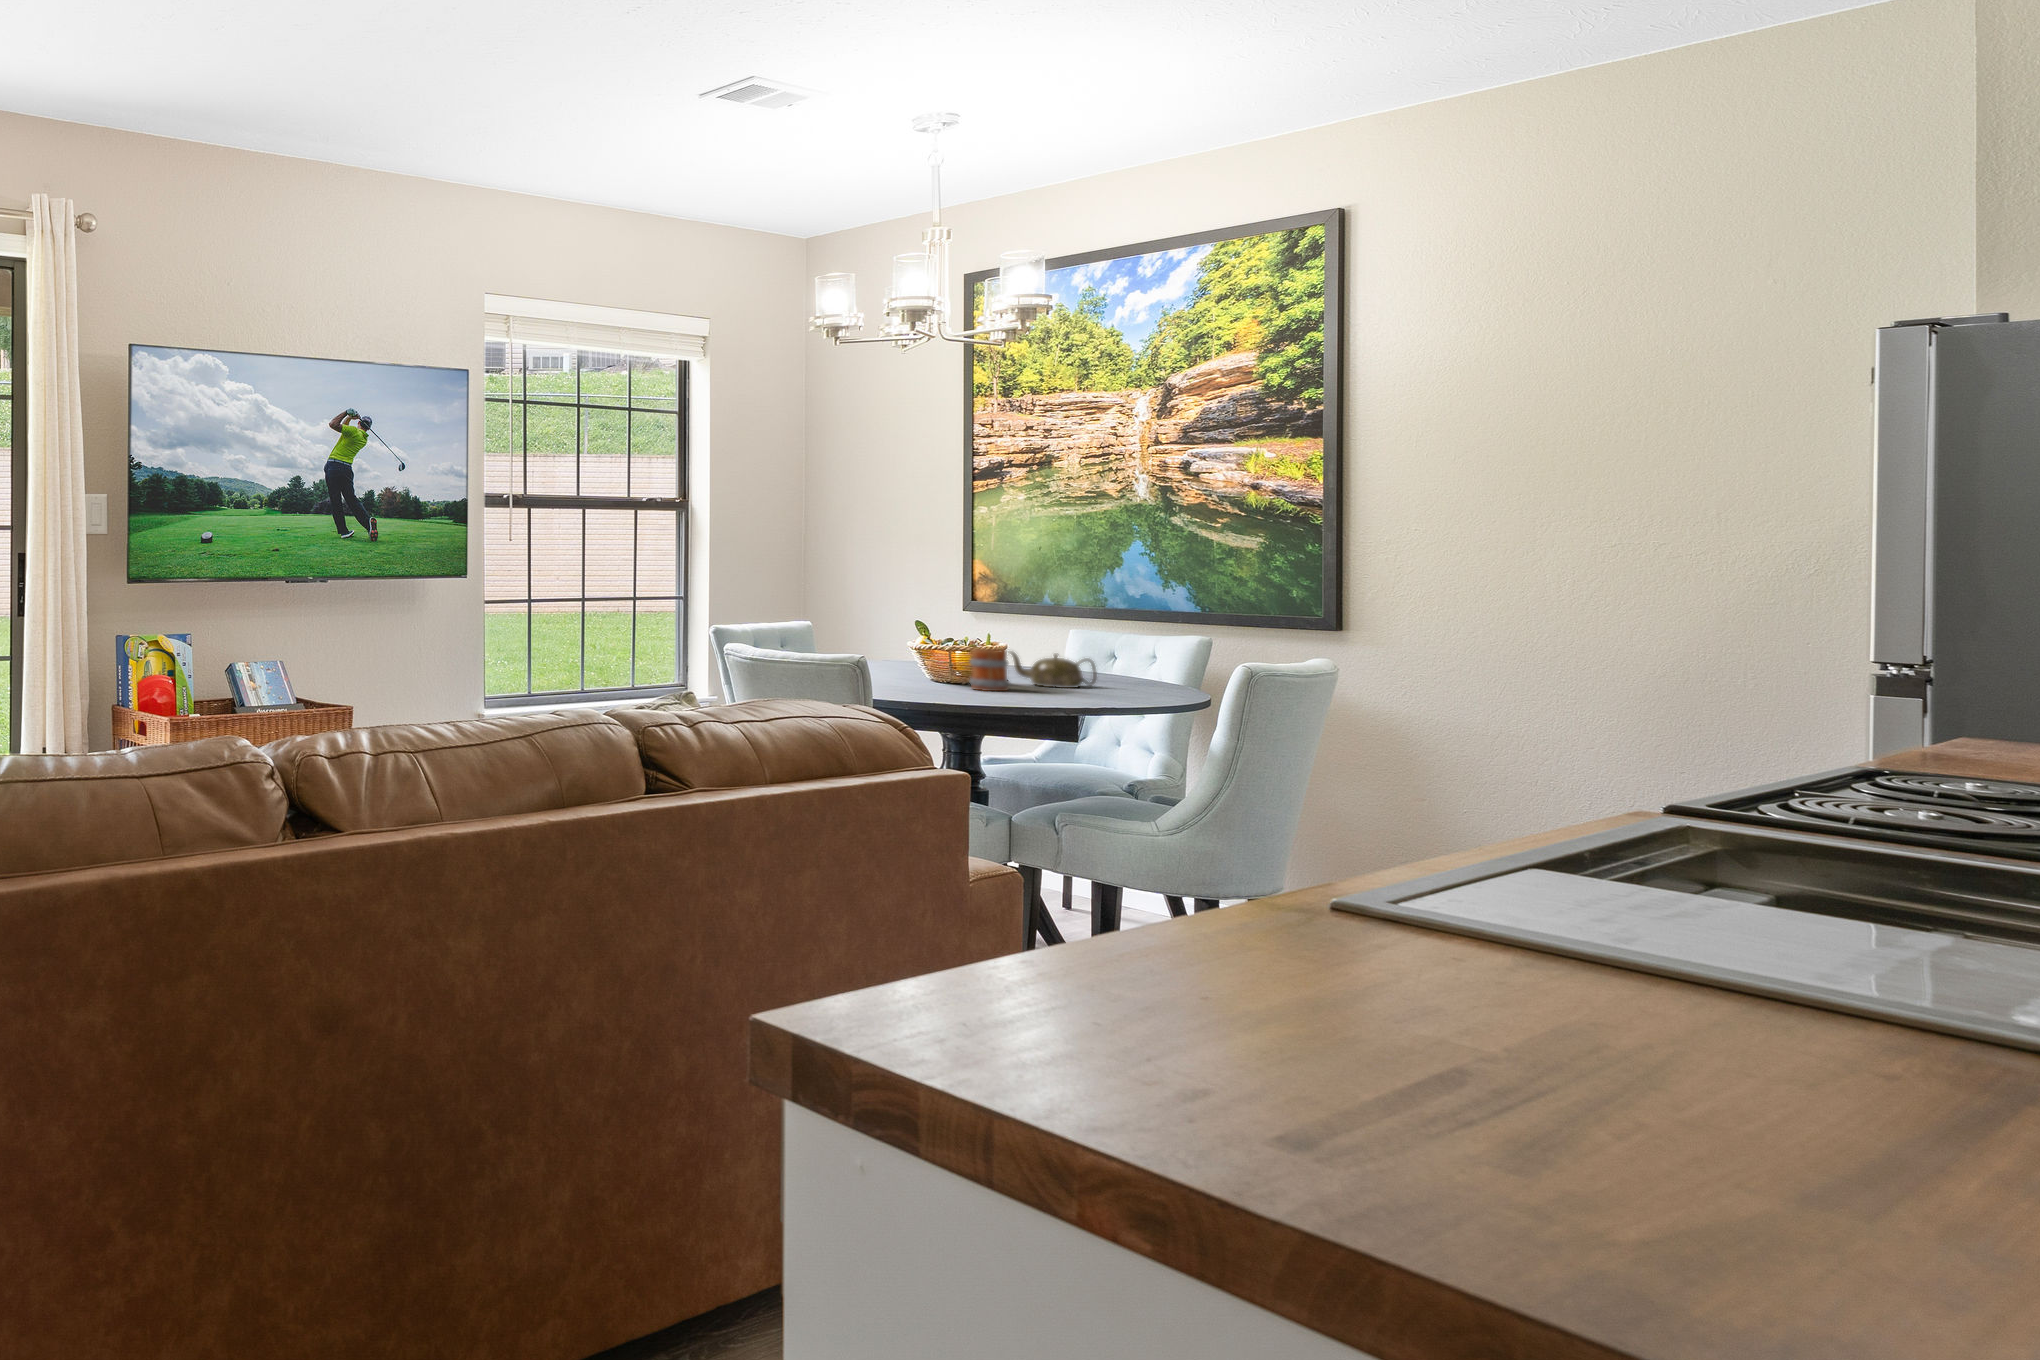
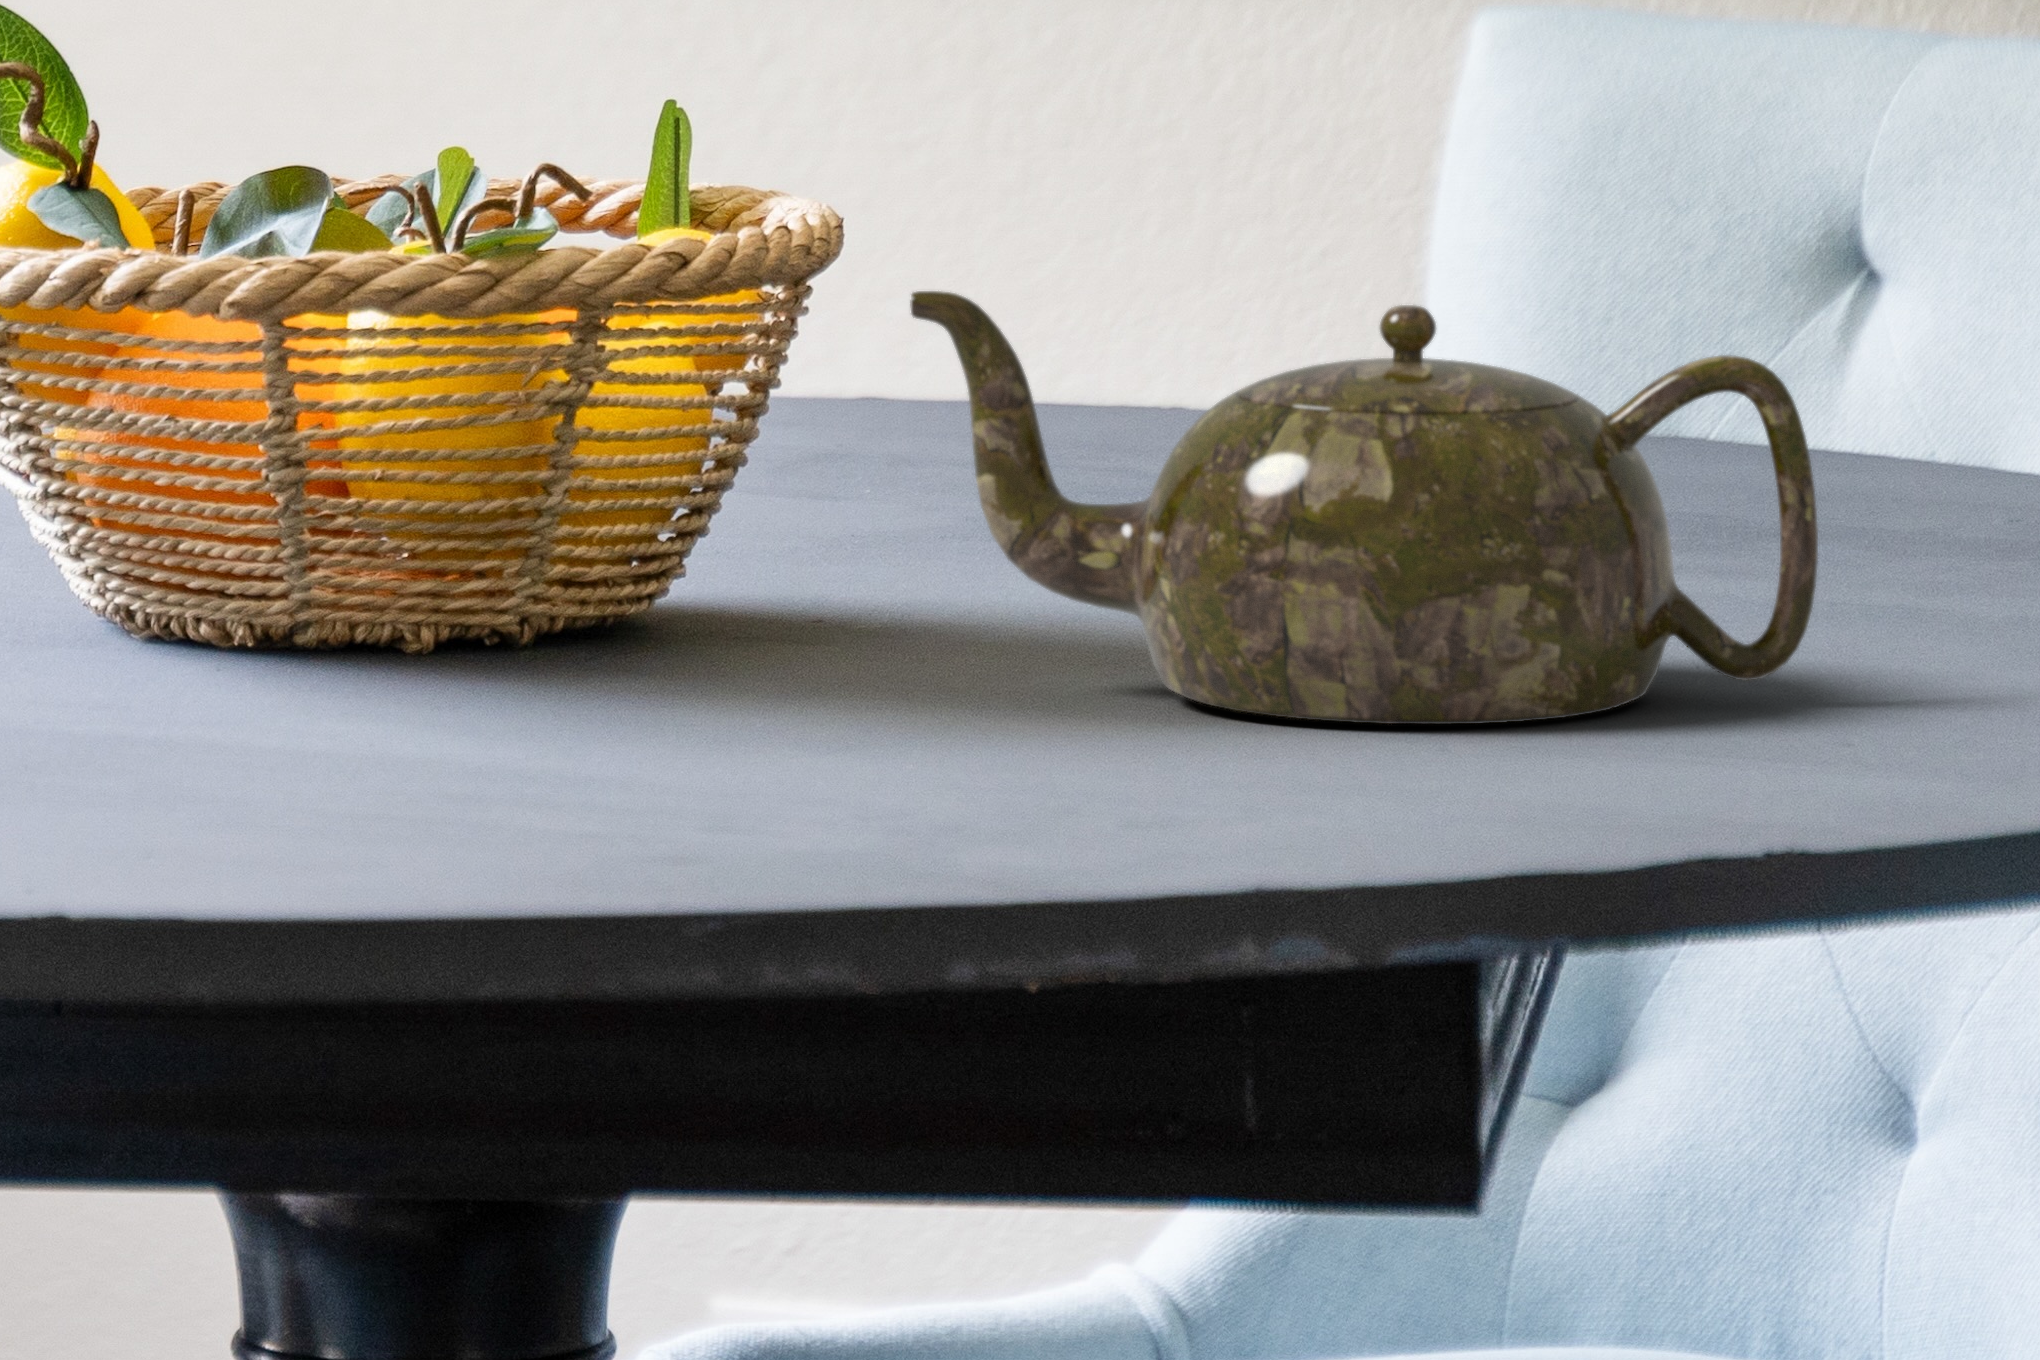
mug: present [970,642,1010,691] -> none [451,192,939,859]

